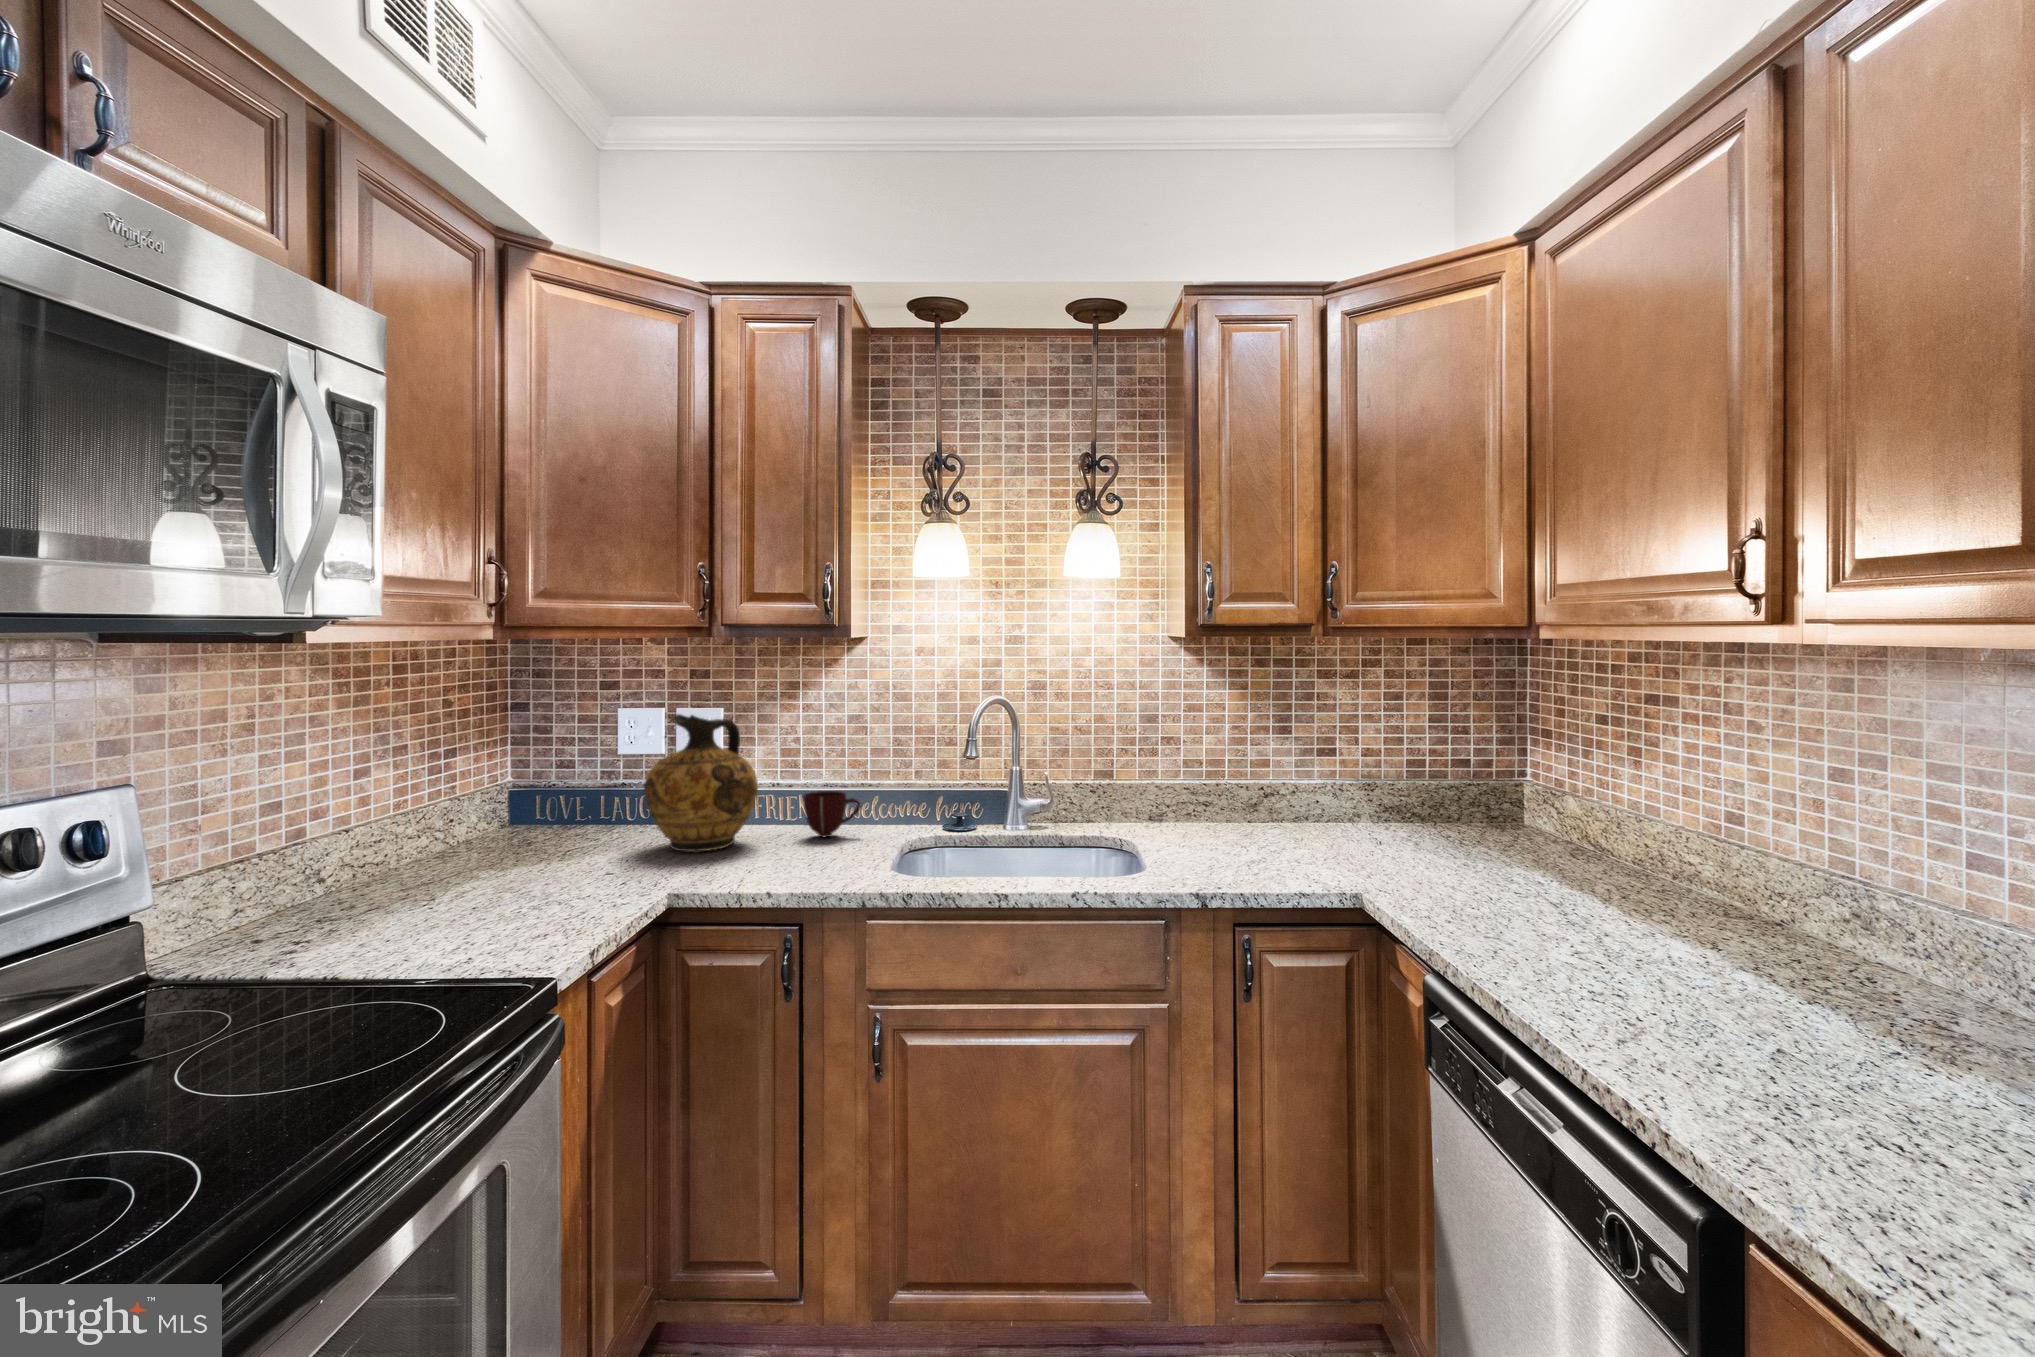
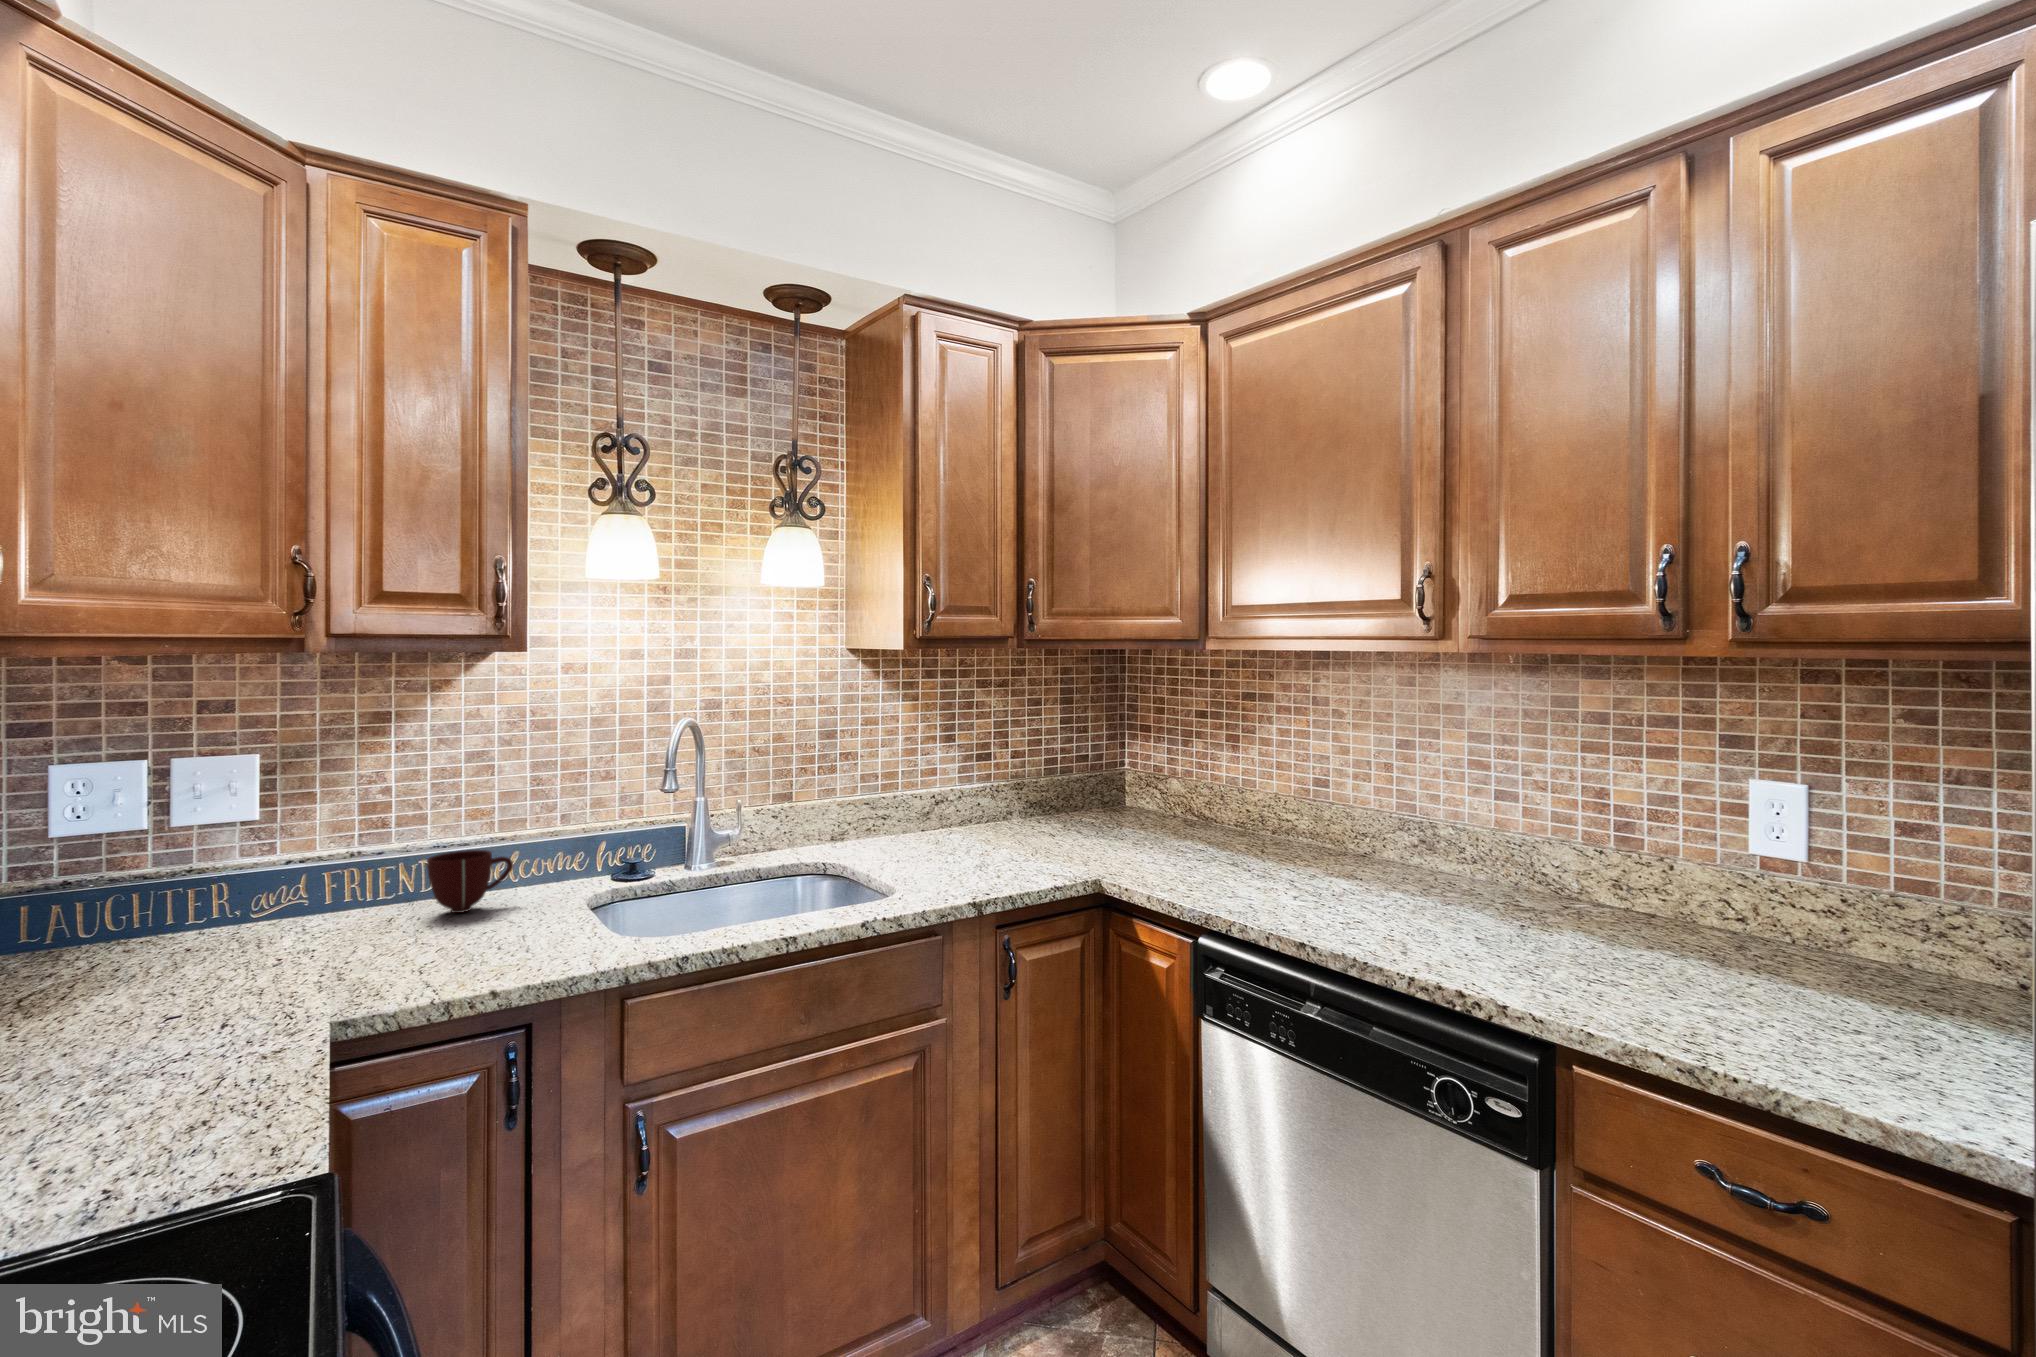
ceramic jug: present [644,714,758,852] -> none [159,763,368,970]

